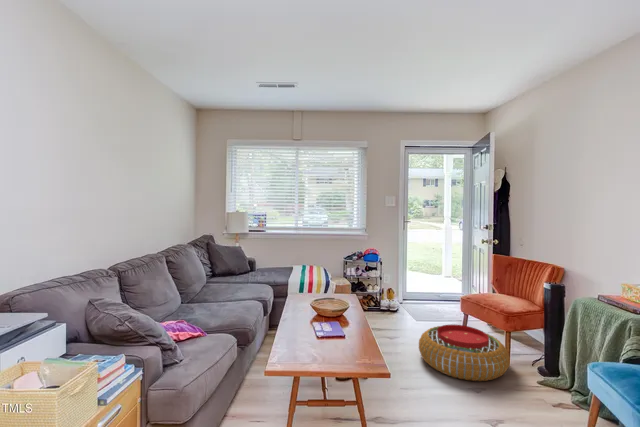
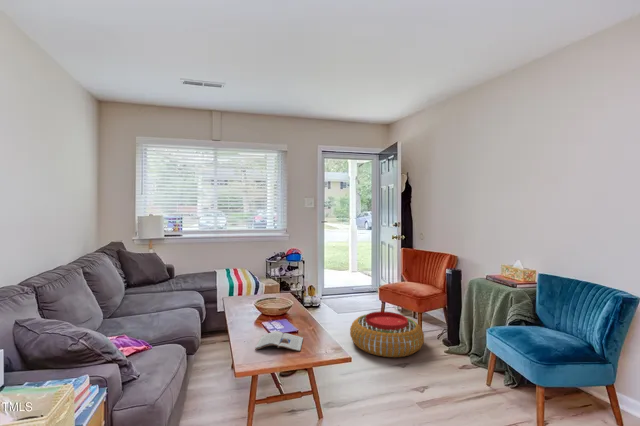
magazine: none [286,334,340,359] -> present [255,331,303,351]

